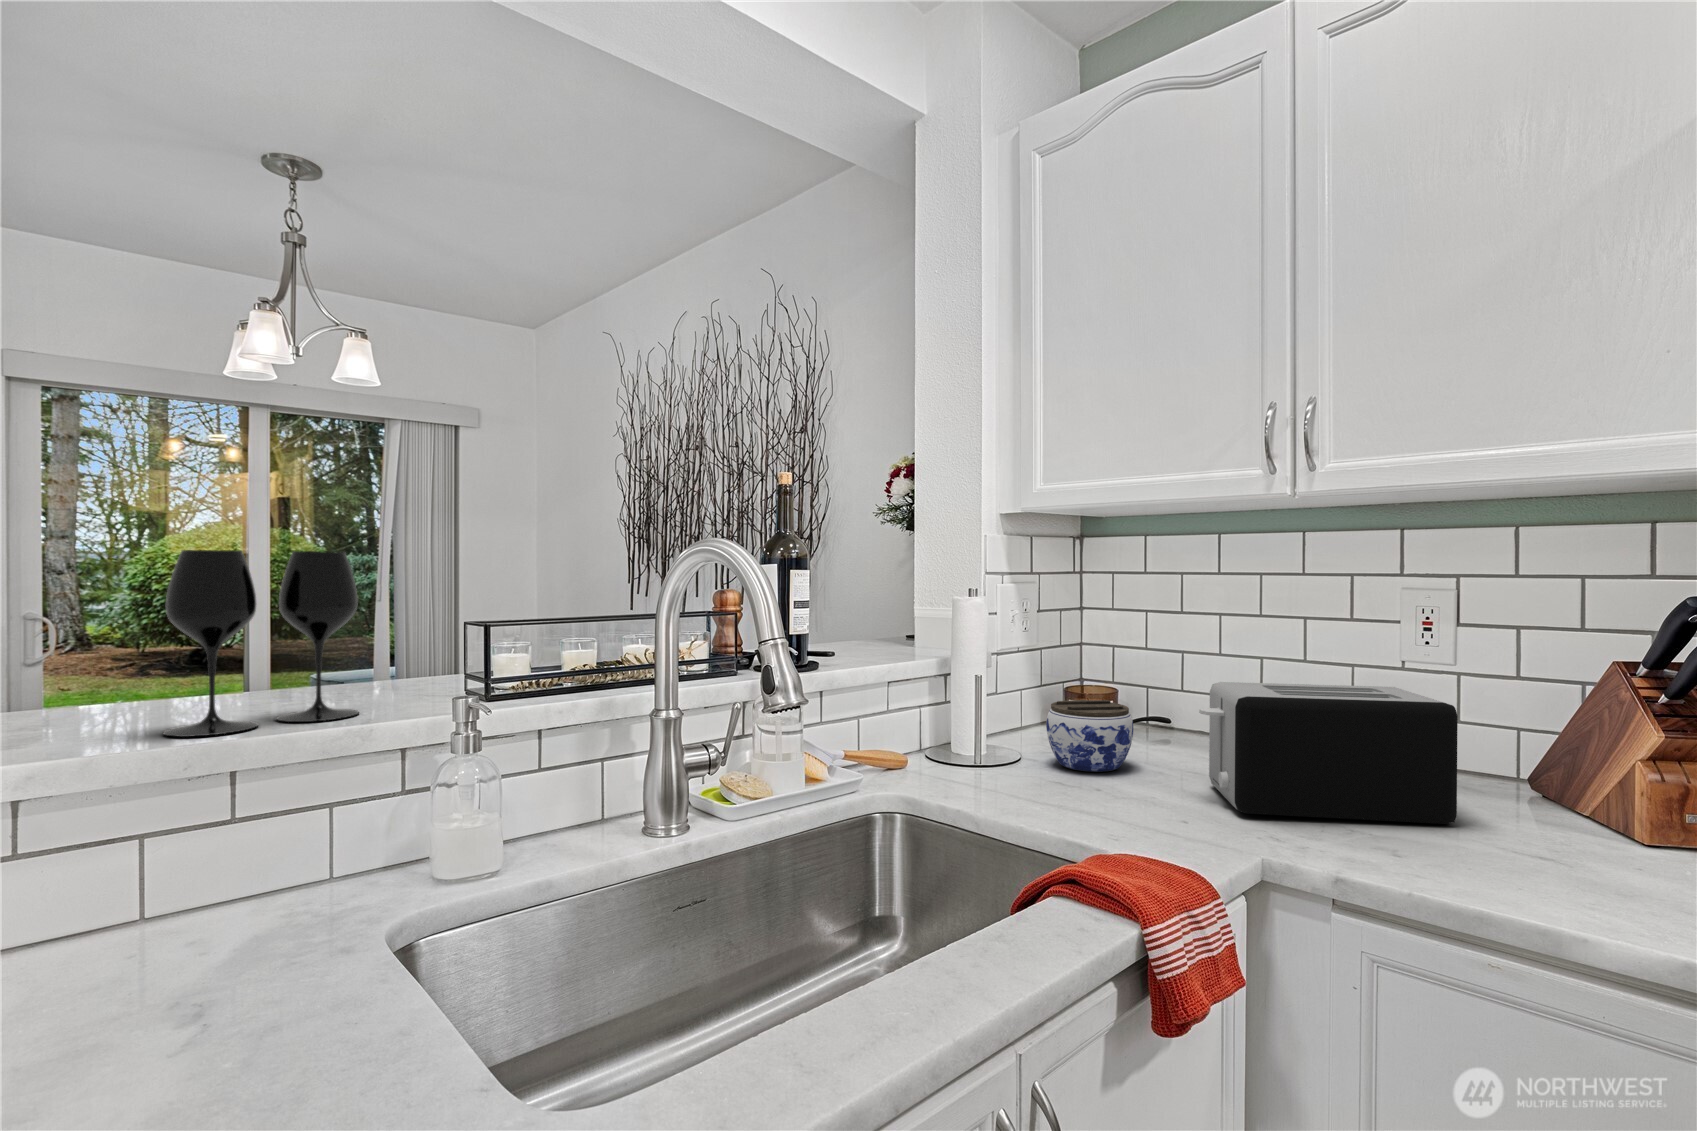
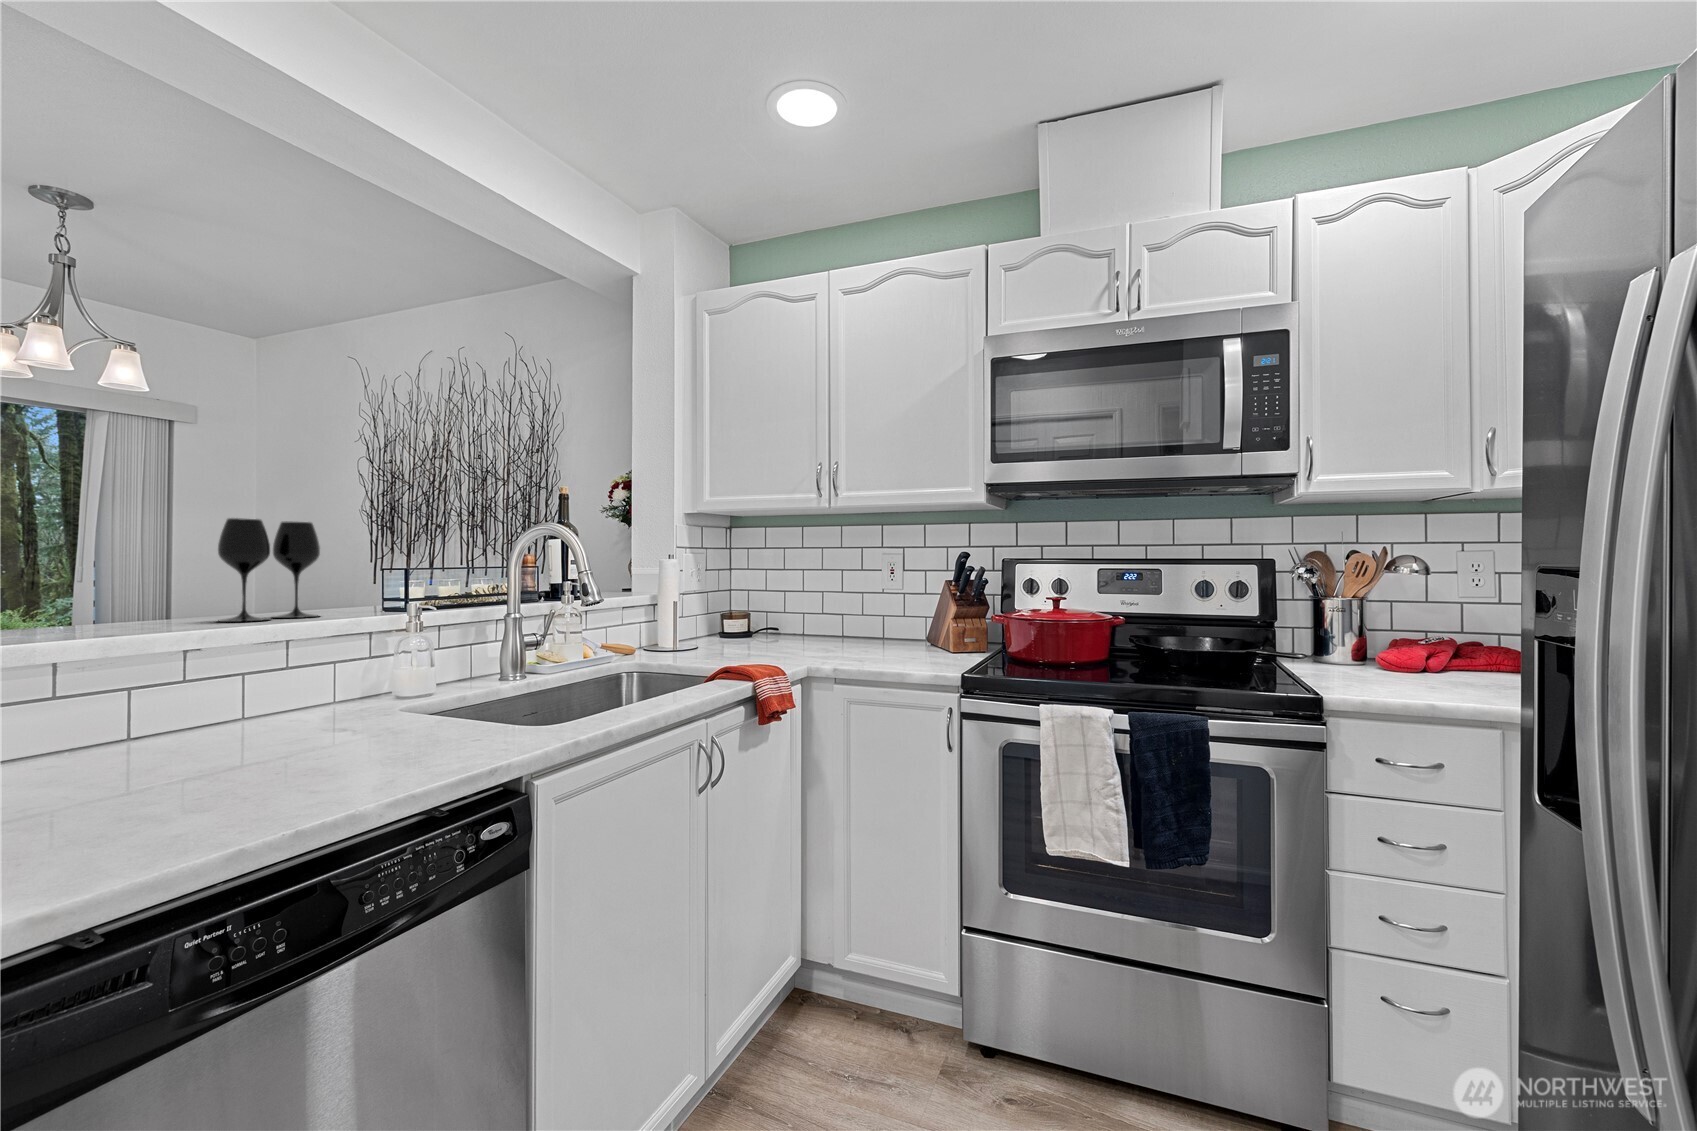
toaster: present [1199,682,1458,824] -> none [784,598,887,654]
jar: present [1046,700,1133,772] -> none [711,613,756,648]

